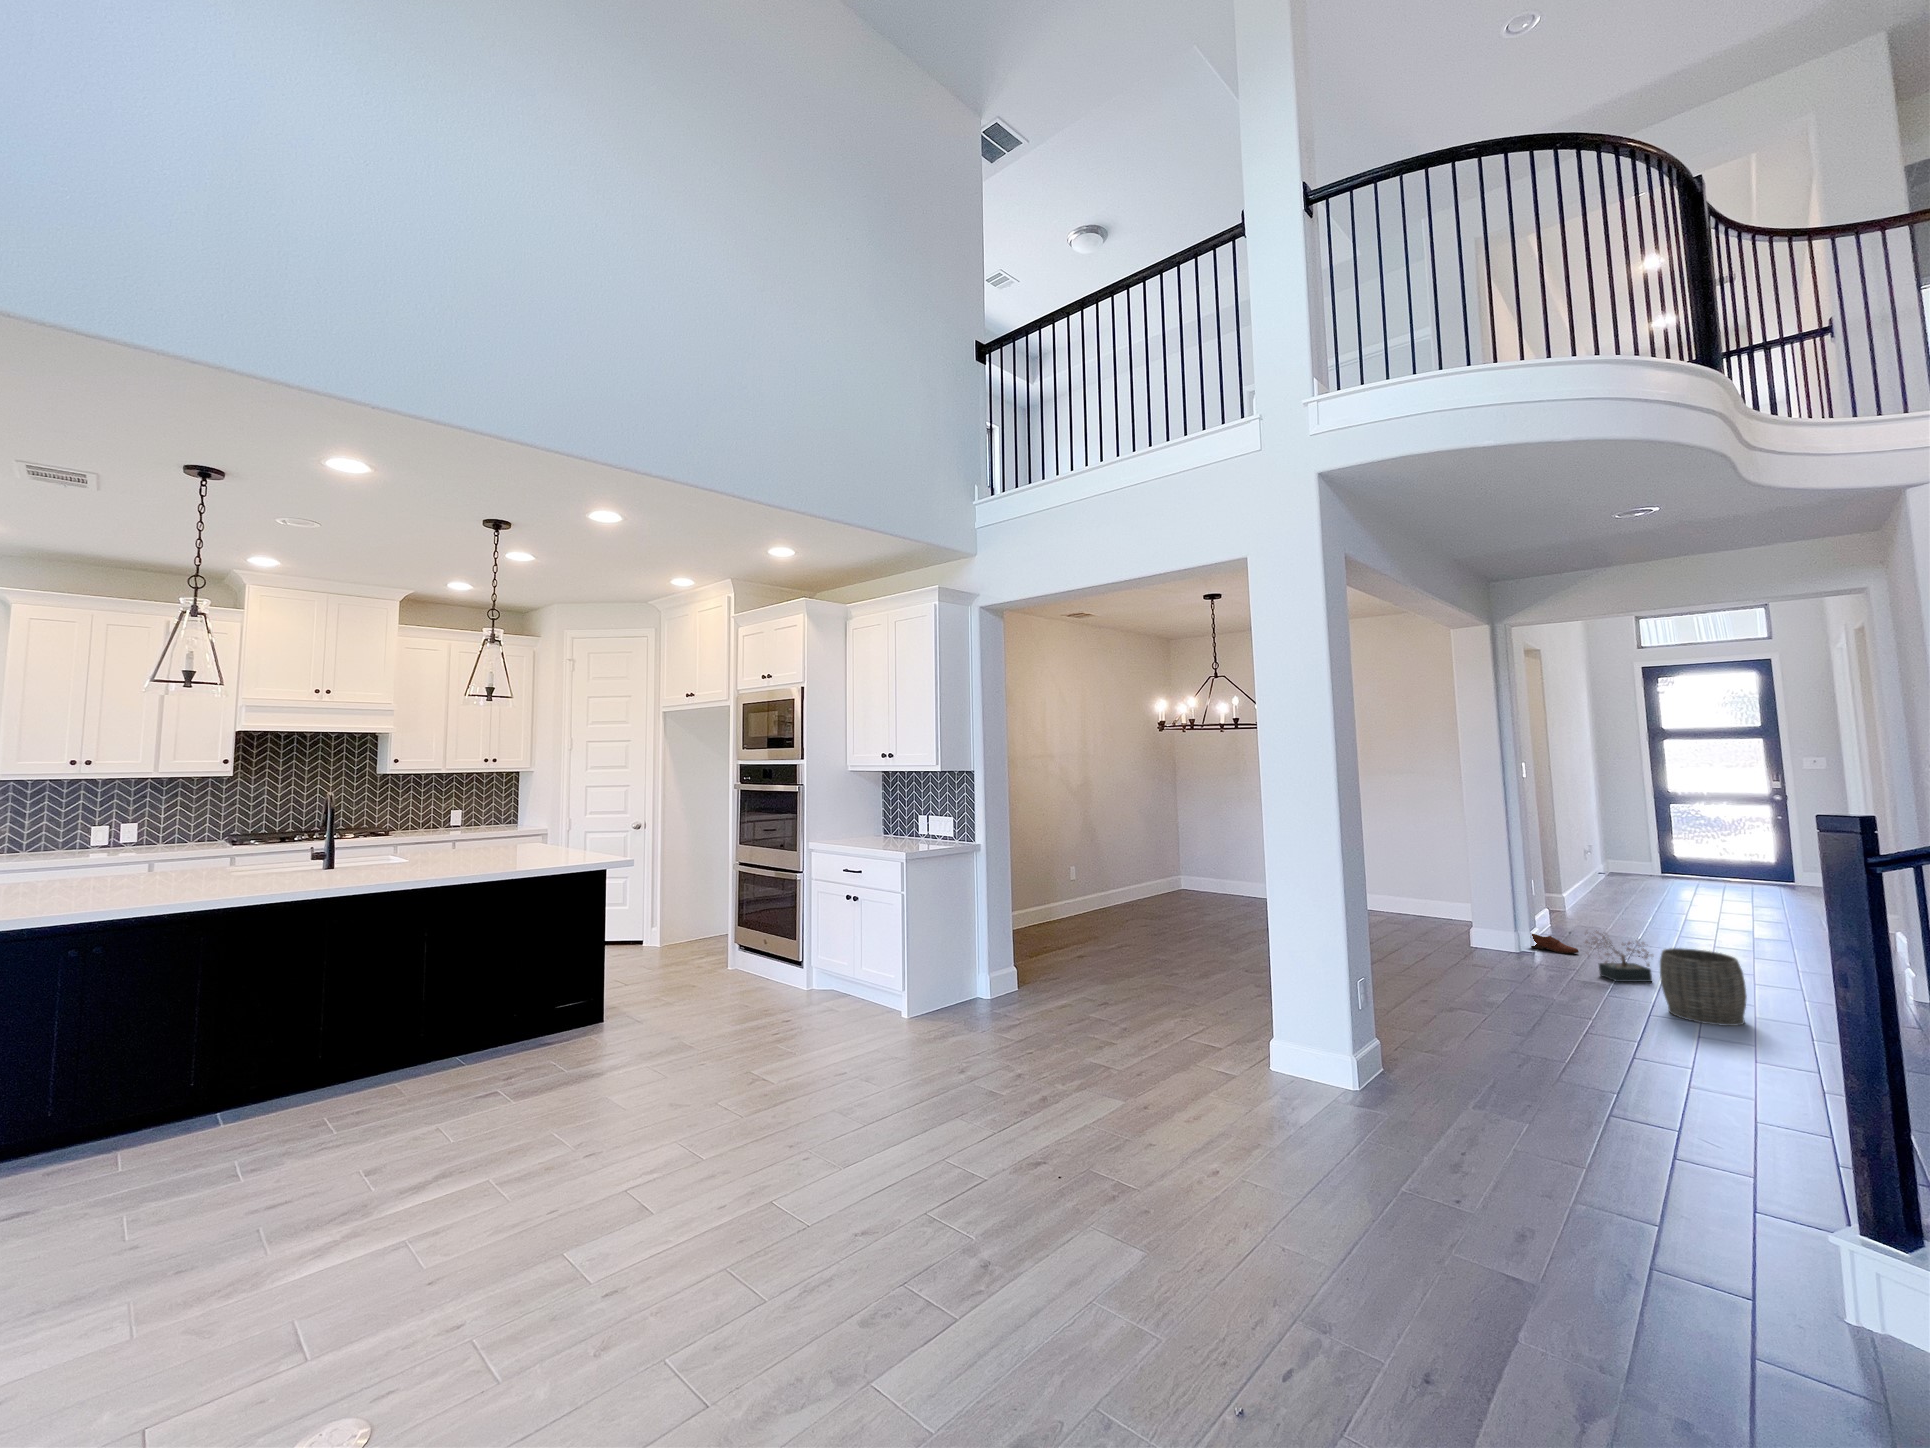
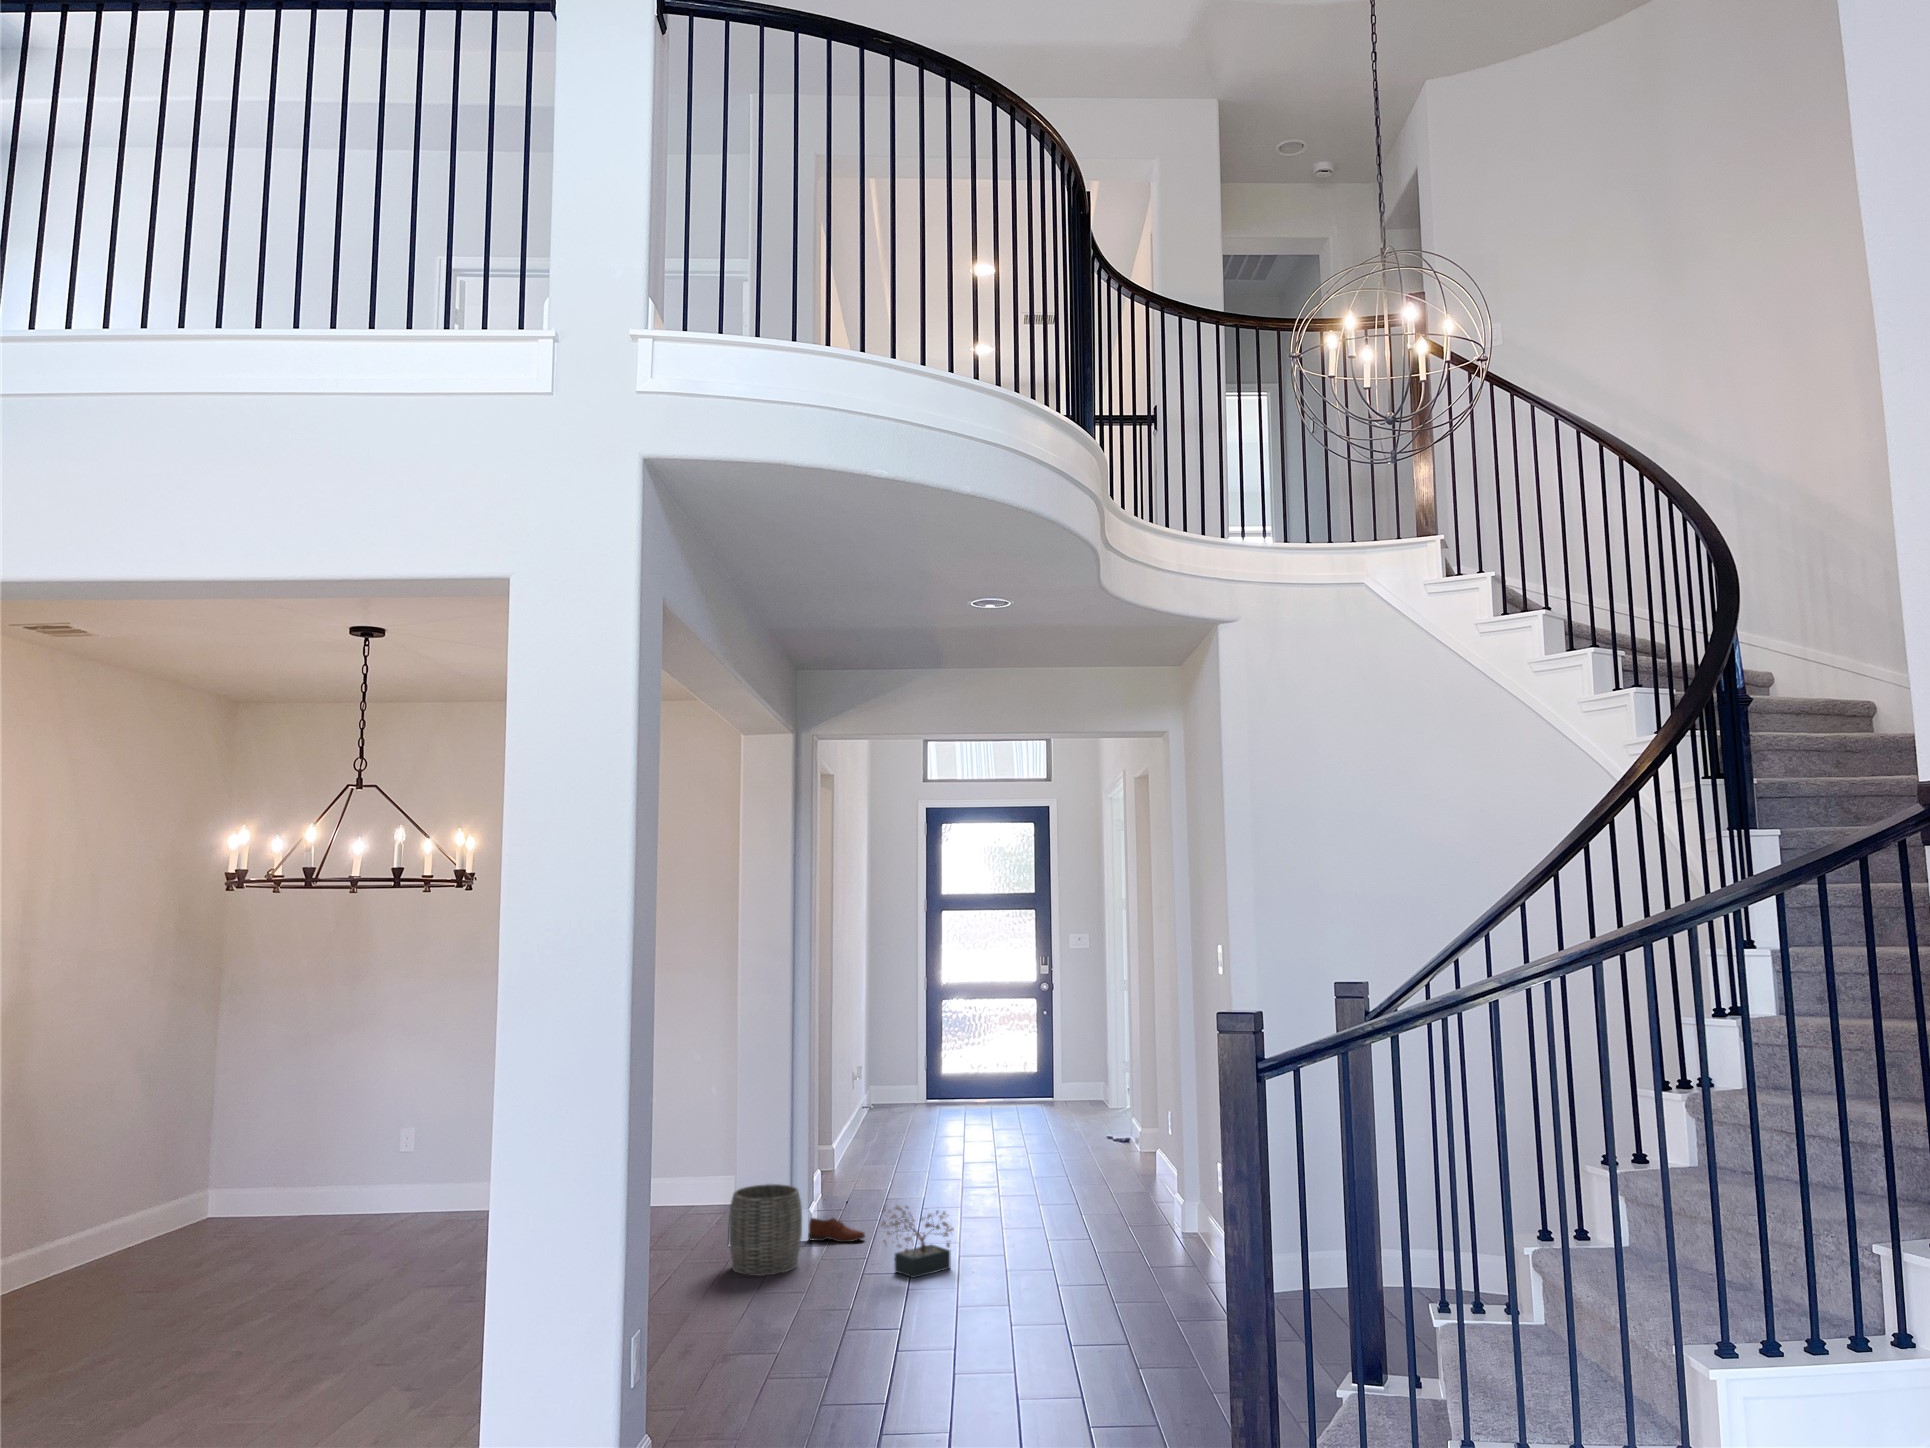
woven basket: present [1660,948,1747,1026] -> present [729,1184,802,1276]

